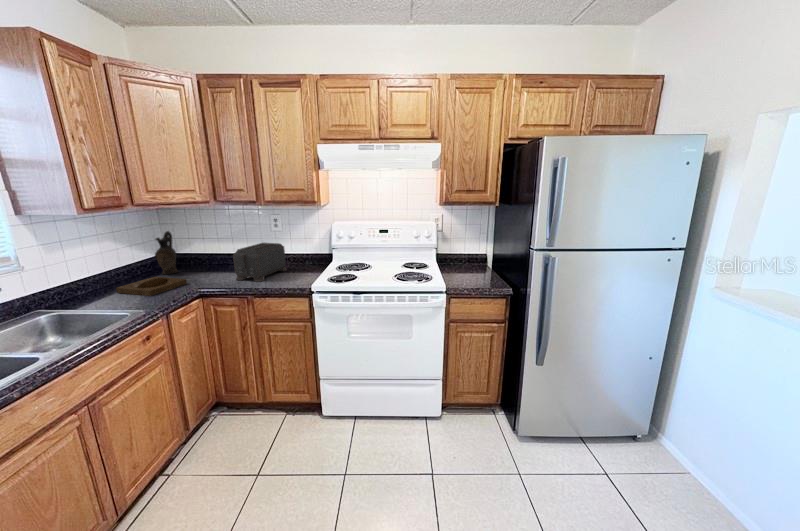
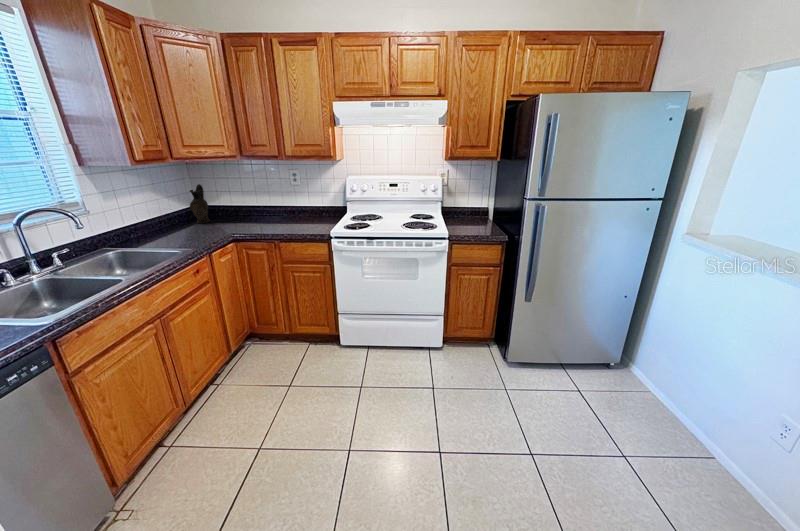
toaster: present [233,243,287,282] -> none [260,195,307,230]
tray: present [116,277,187,296] -> none [162,224,221,239]

